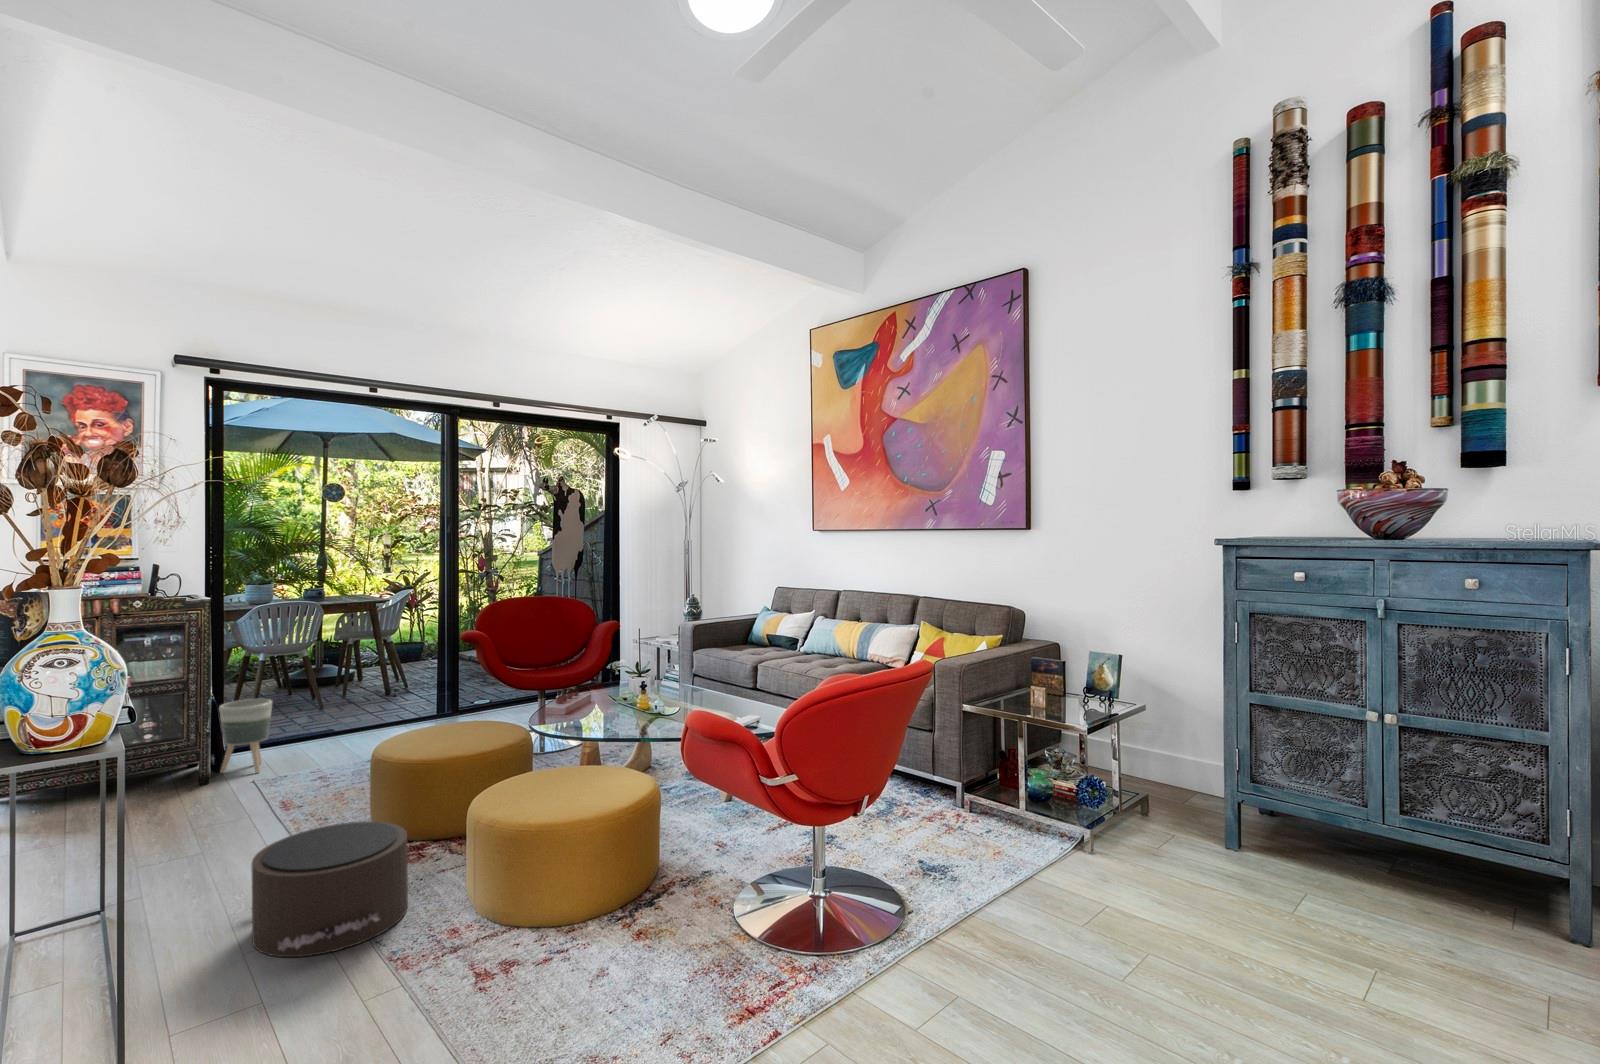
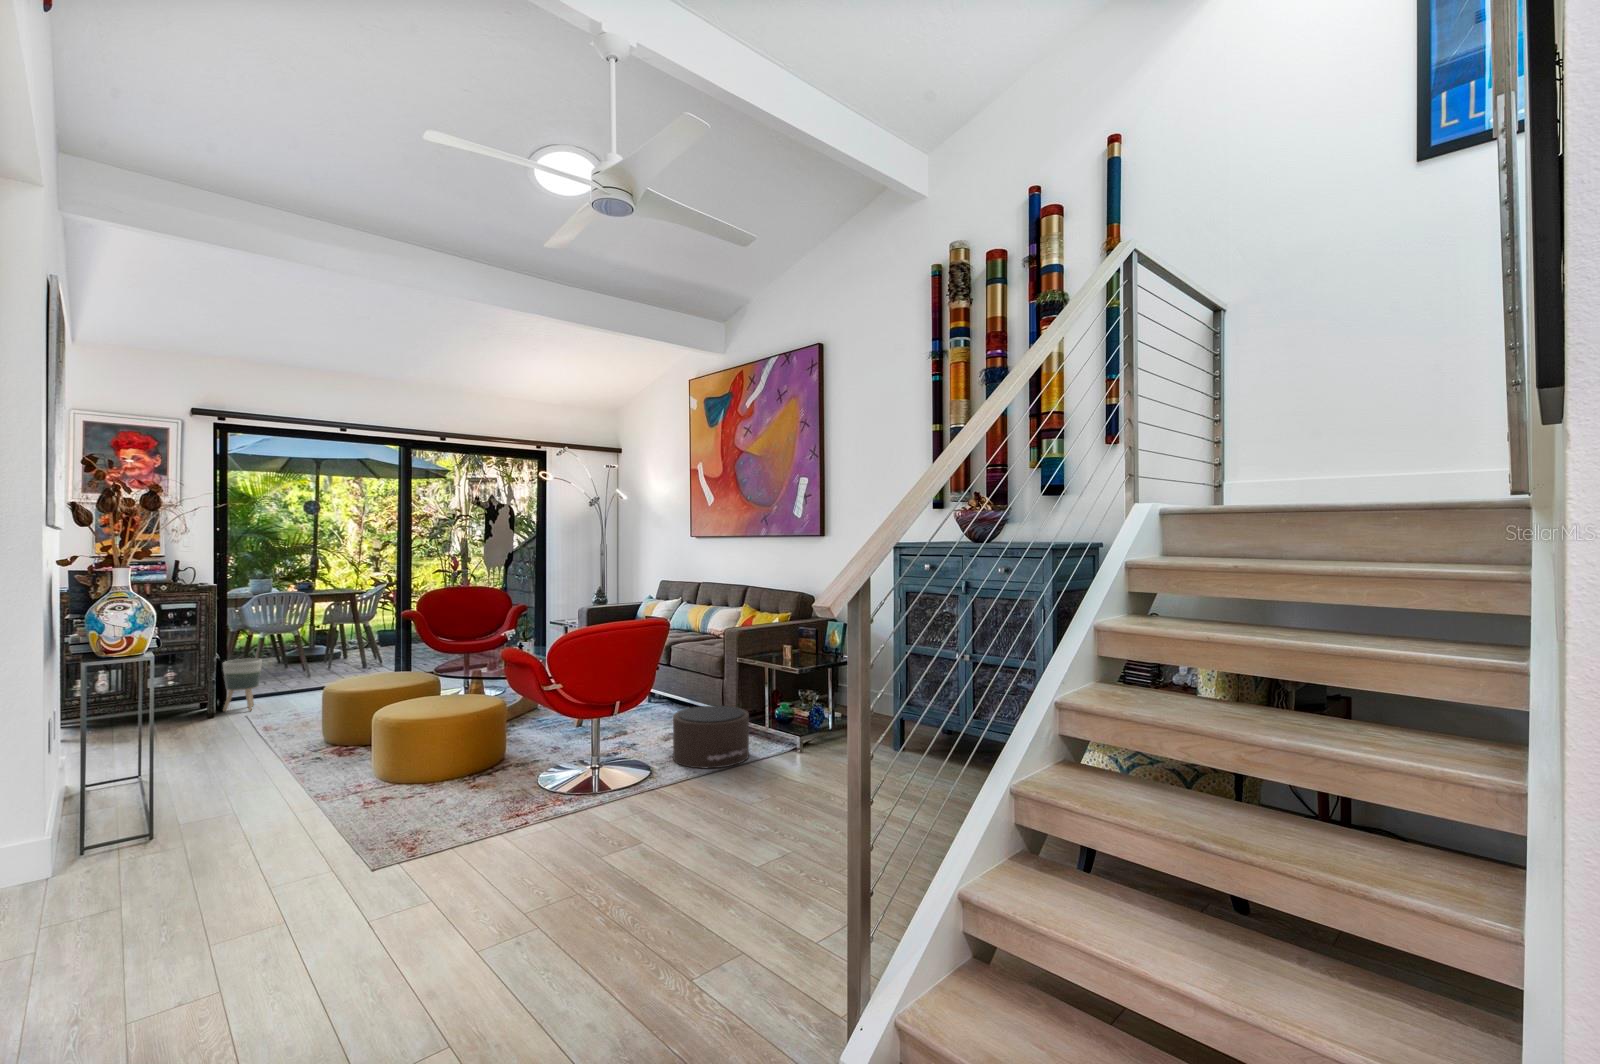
pouf: present [252,821,408,957] -> present [663,706,749,768]

